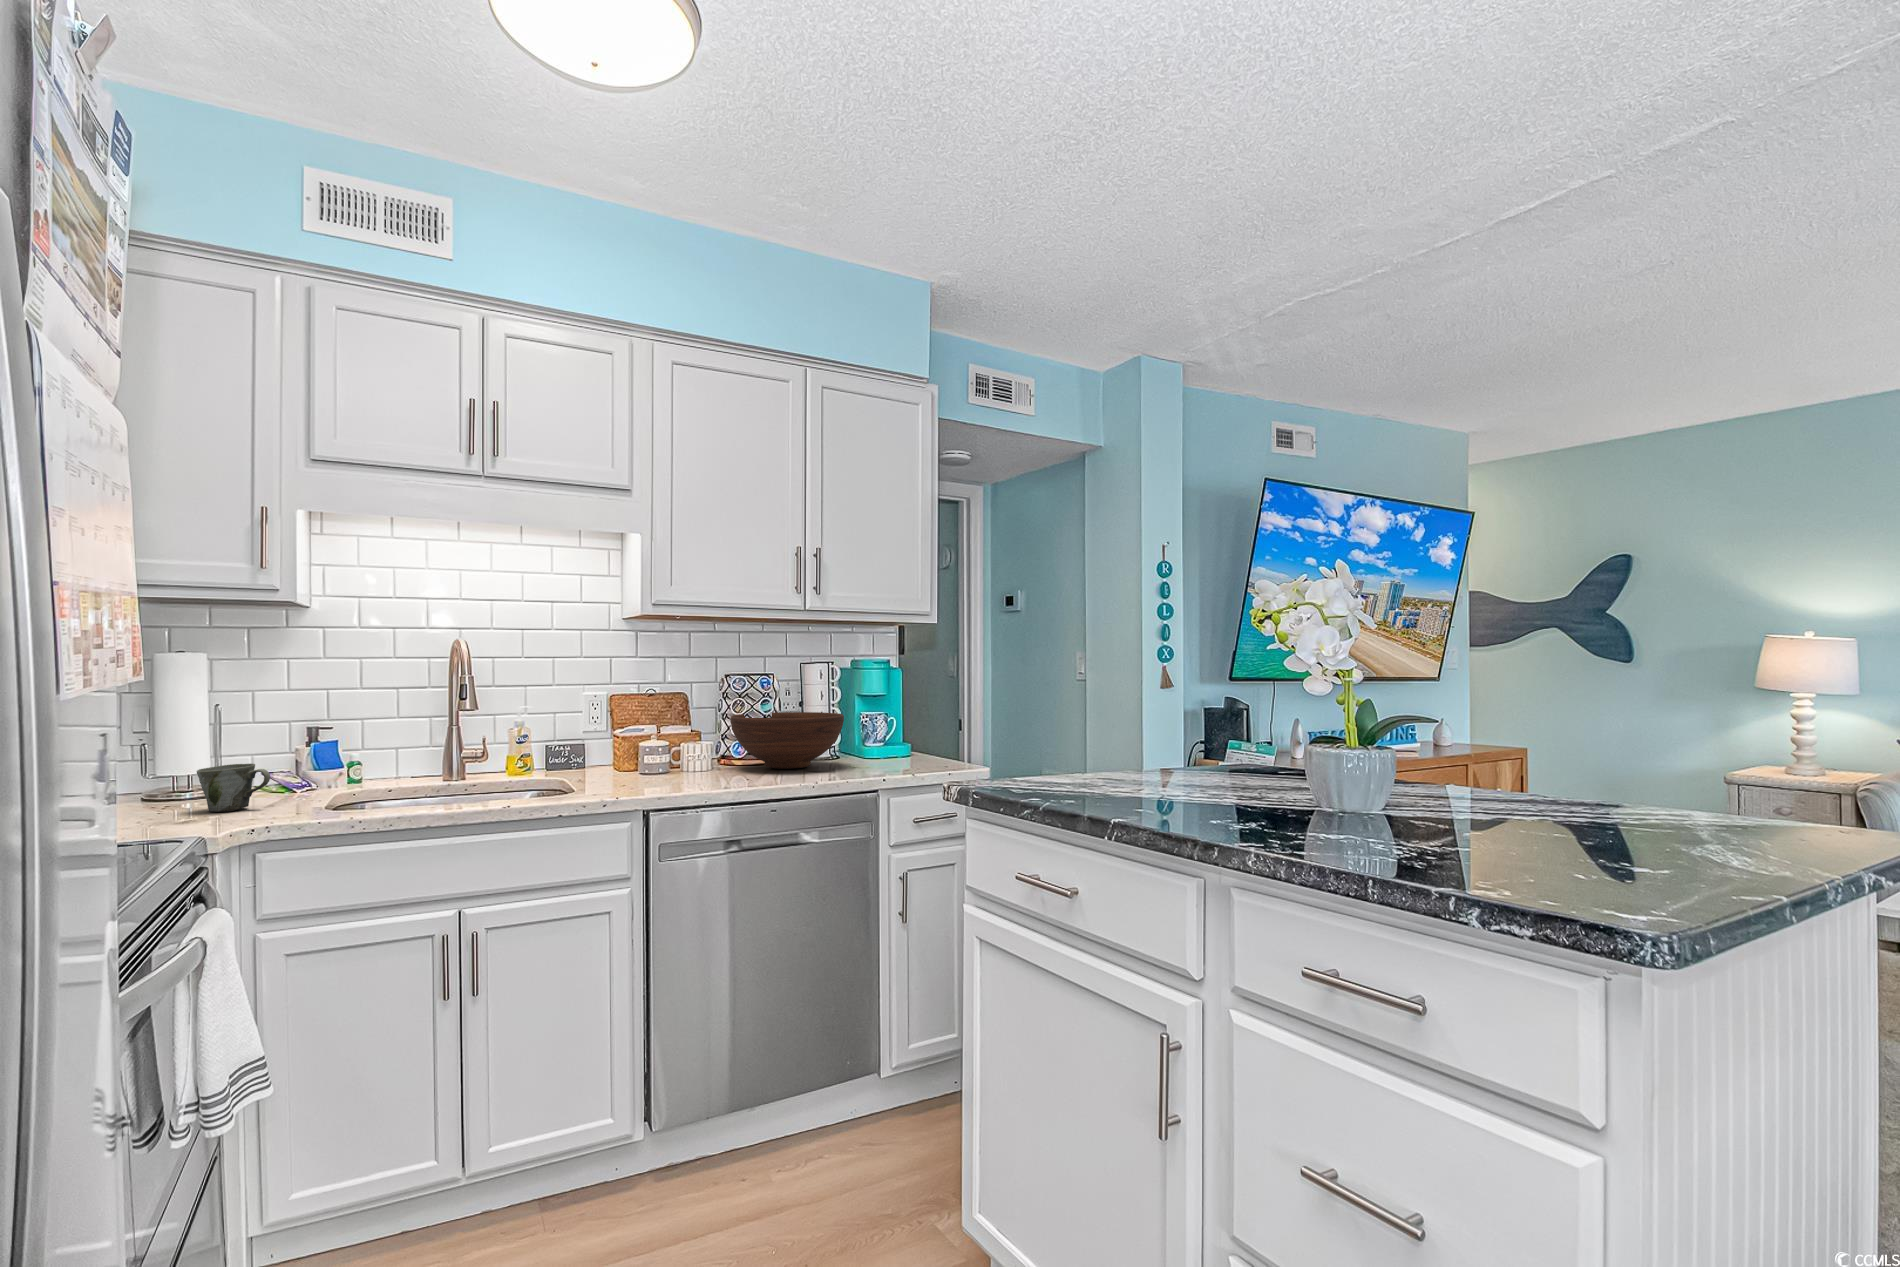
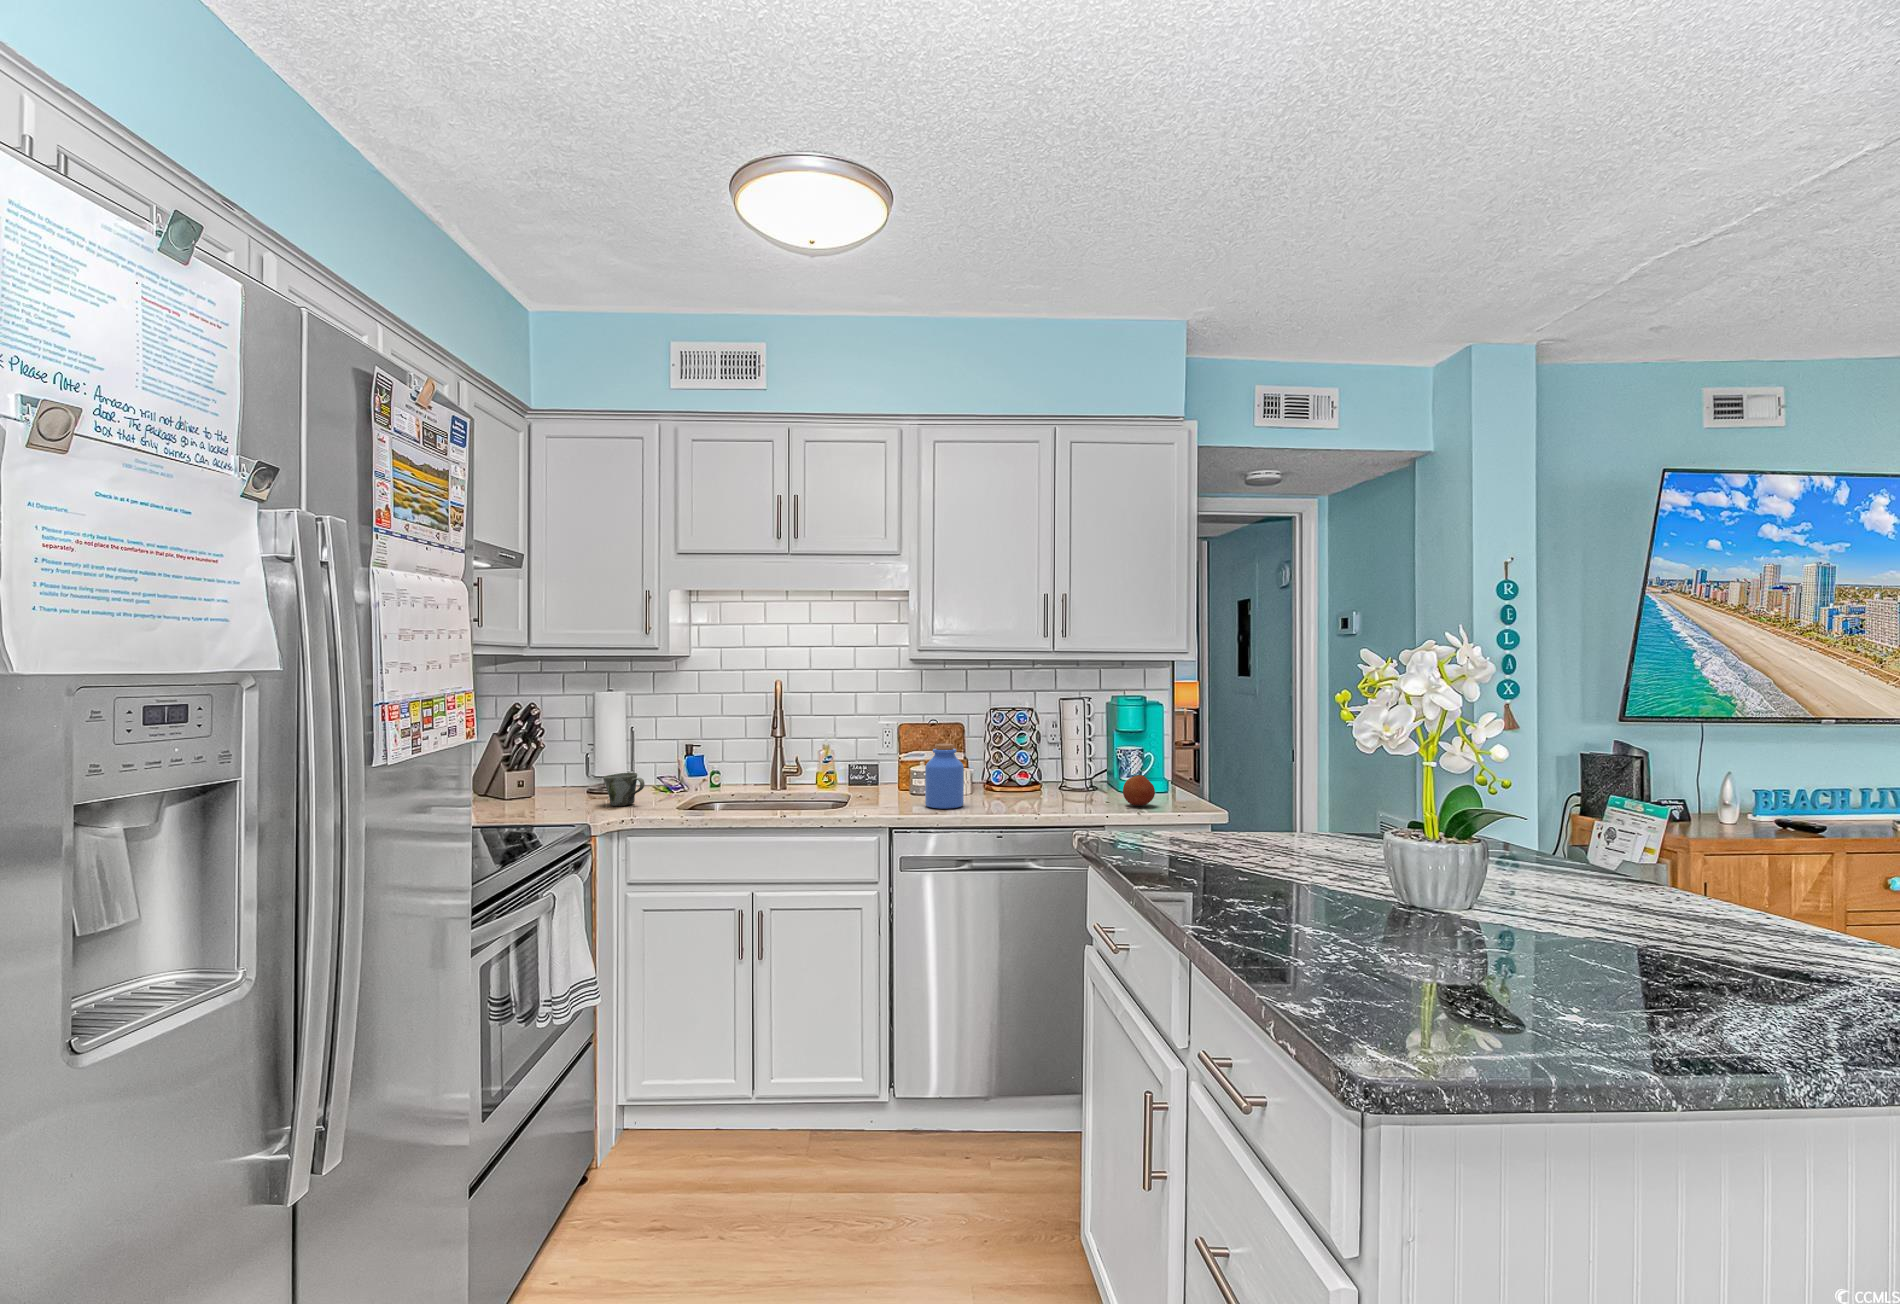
jar: none [675,709,722,784] -> present [925,744,964,809]
fruit bowl: present [730,712,844,769] -> none [987,744,1089,798]
fruit: none [886,736,919,768] -> present [1123,775,1155,806]

